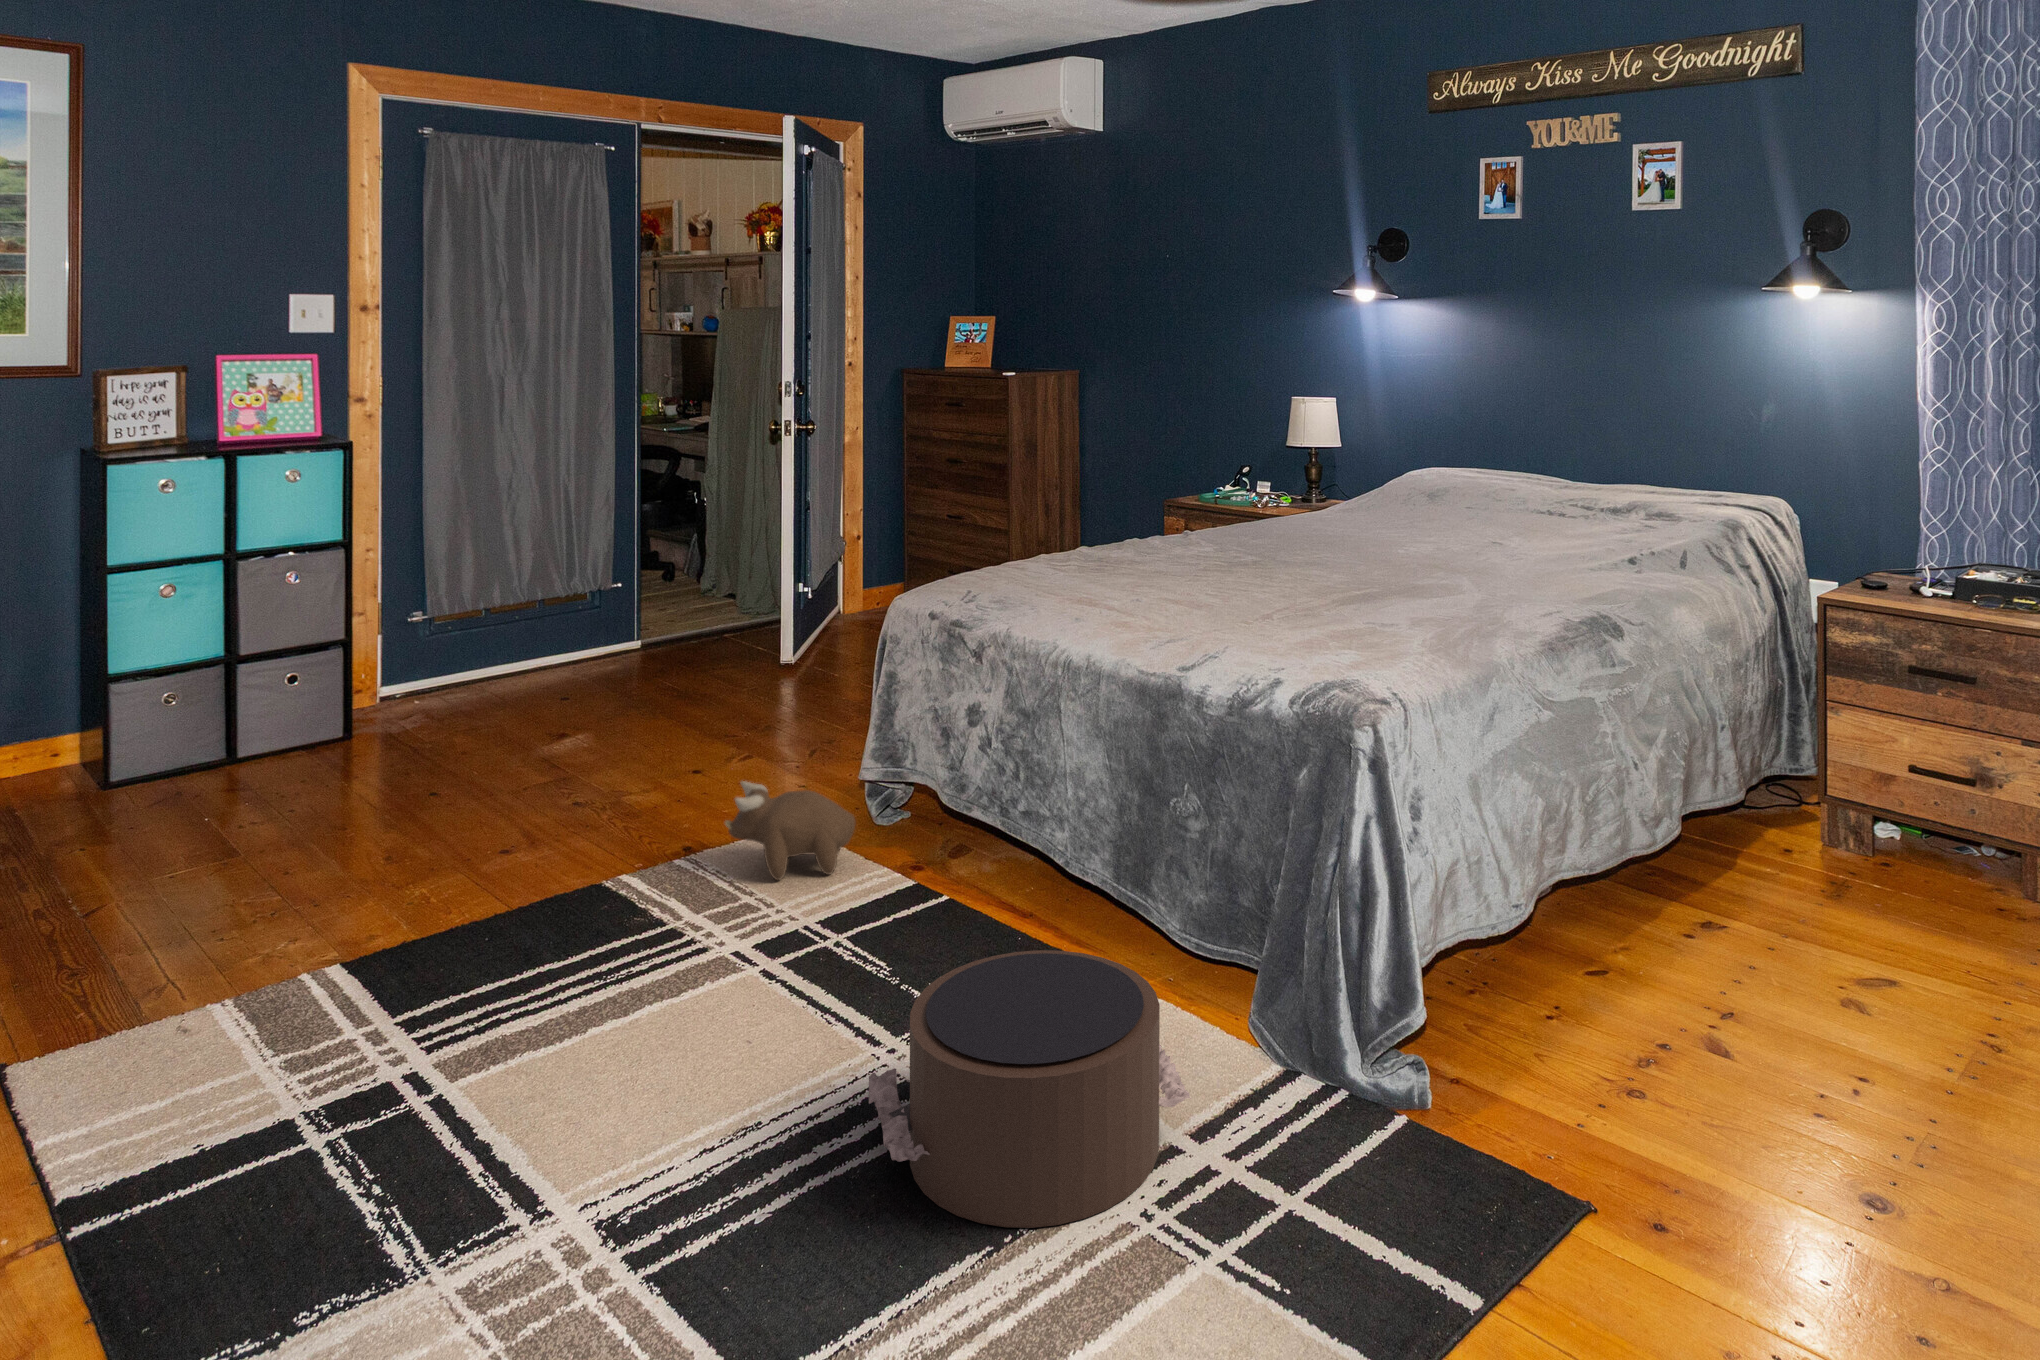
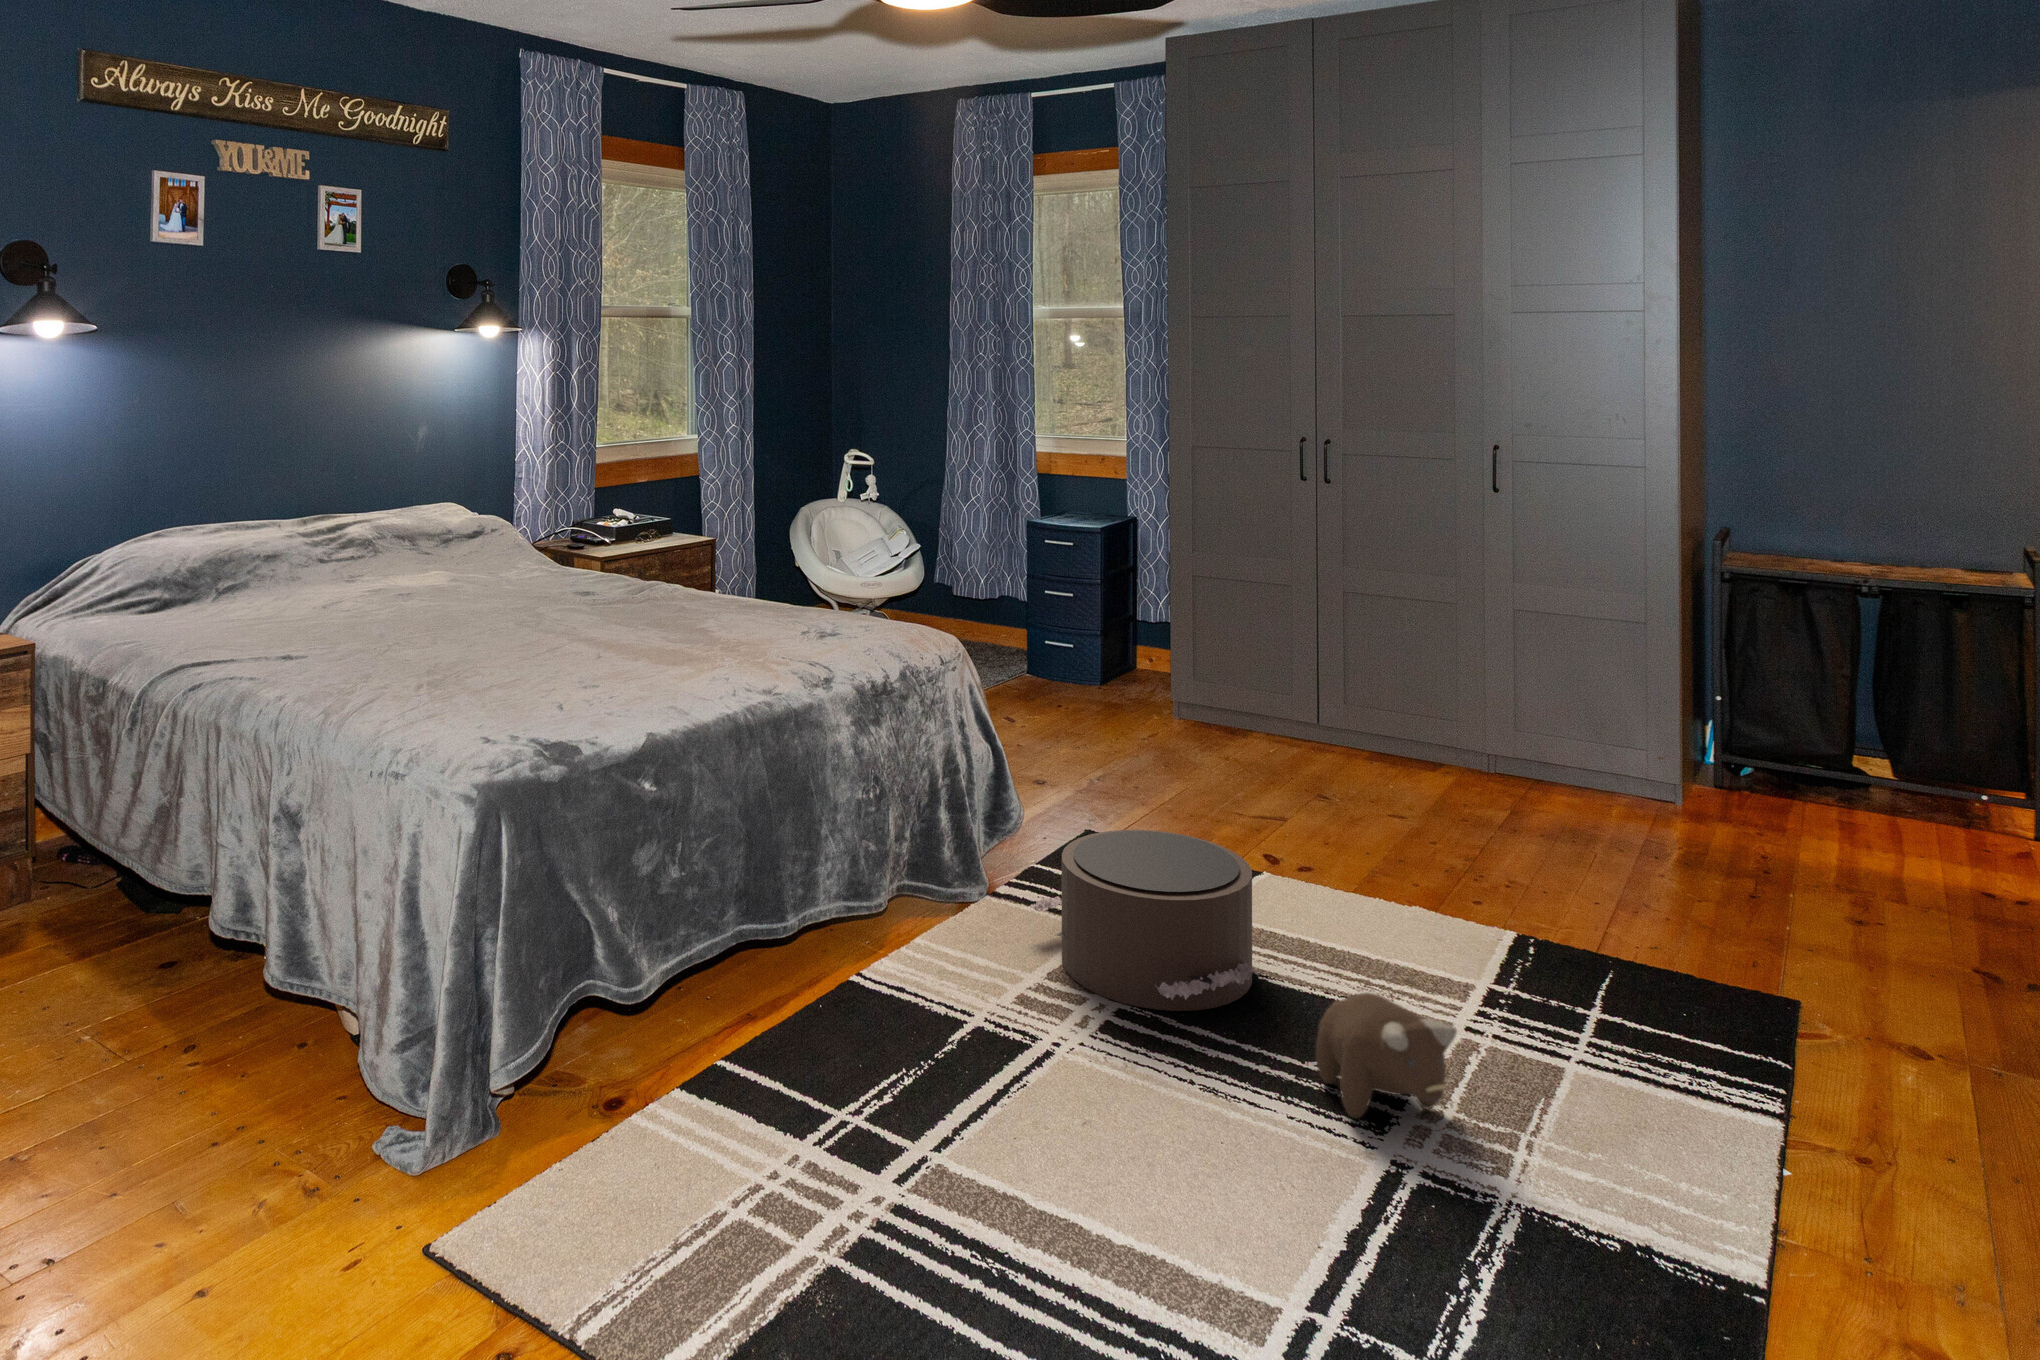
plush toy: present [725,781,856,880] -> present [1316,993,1457,1118]

